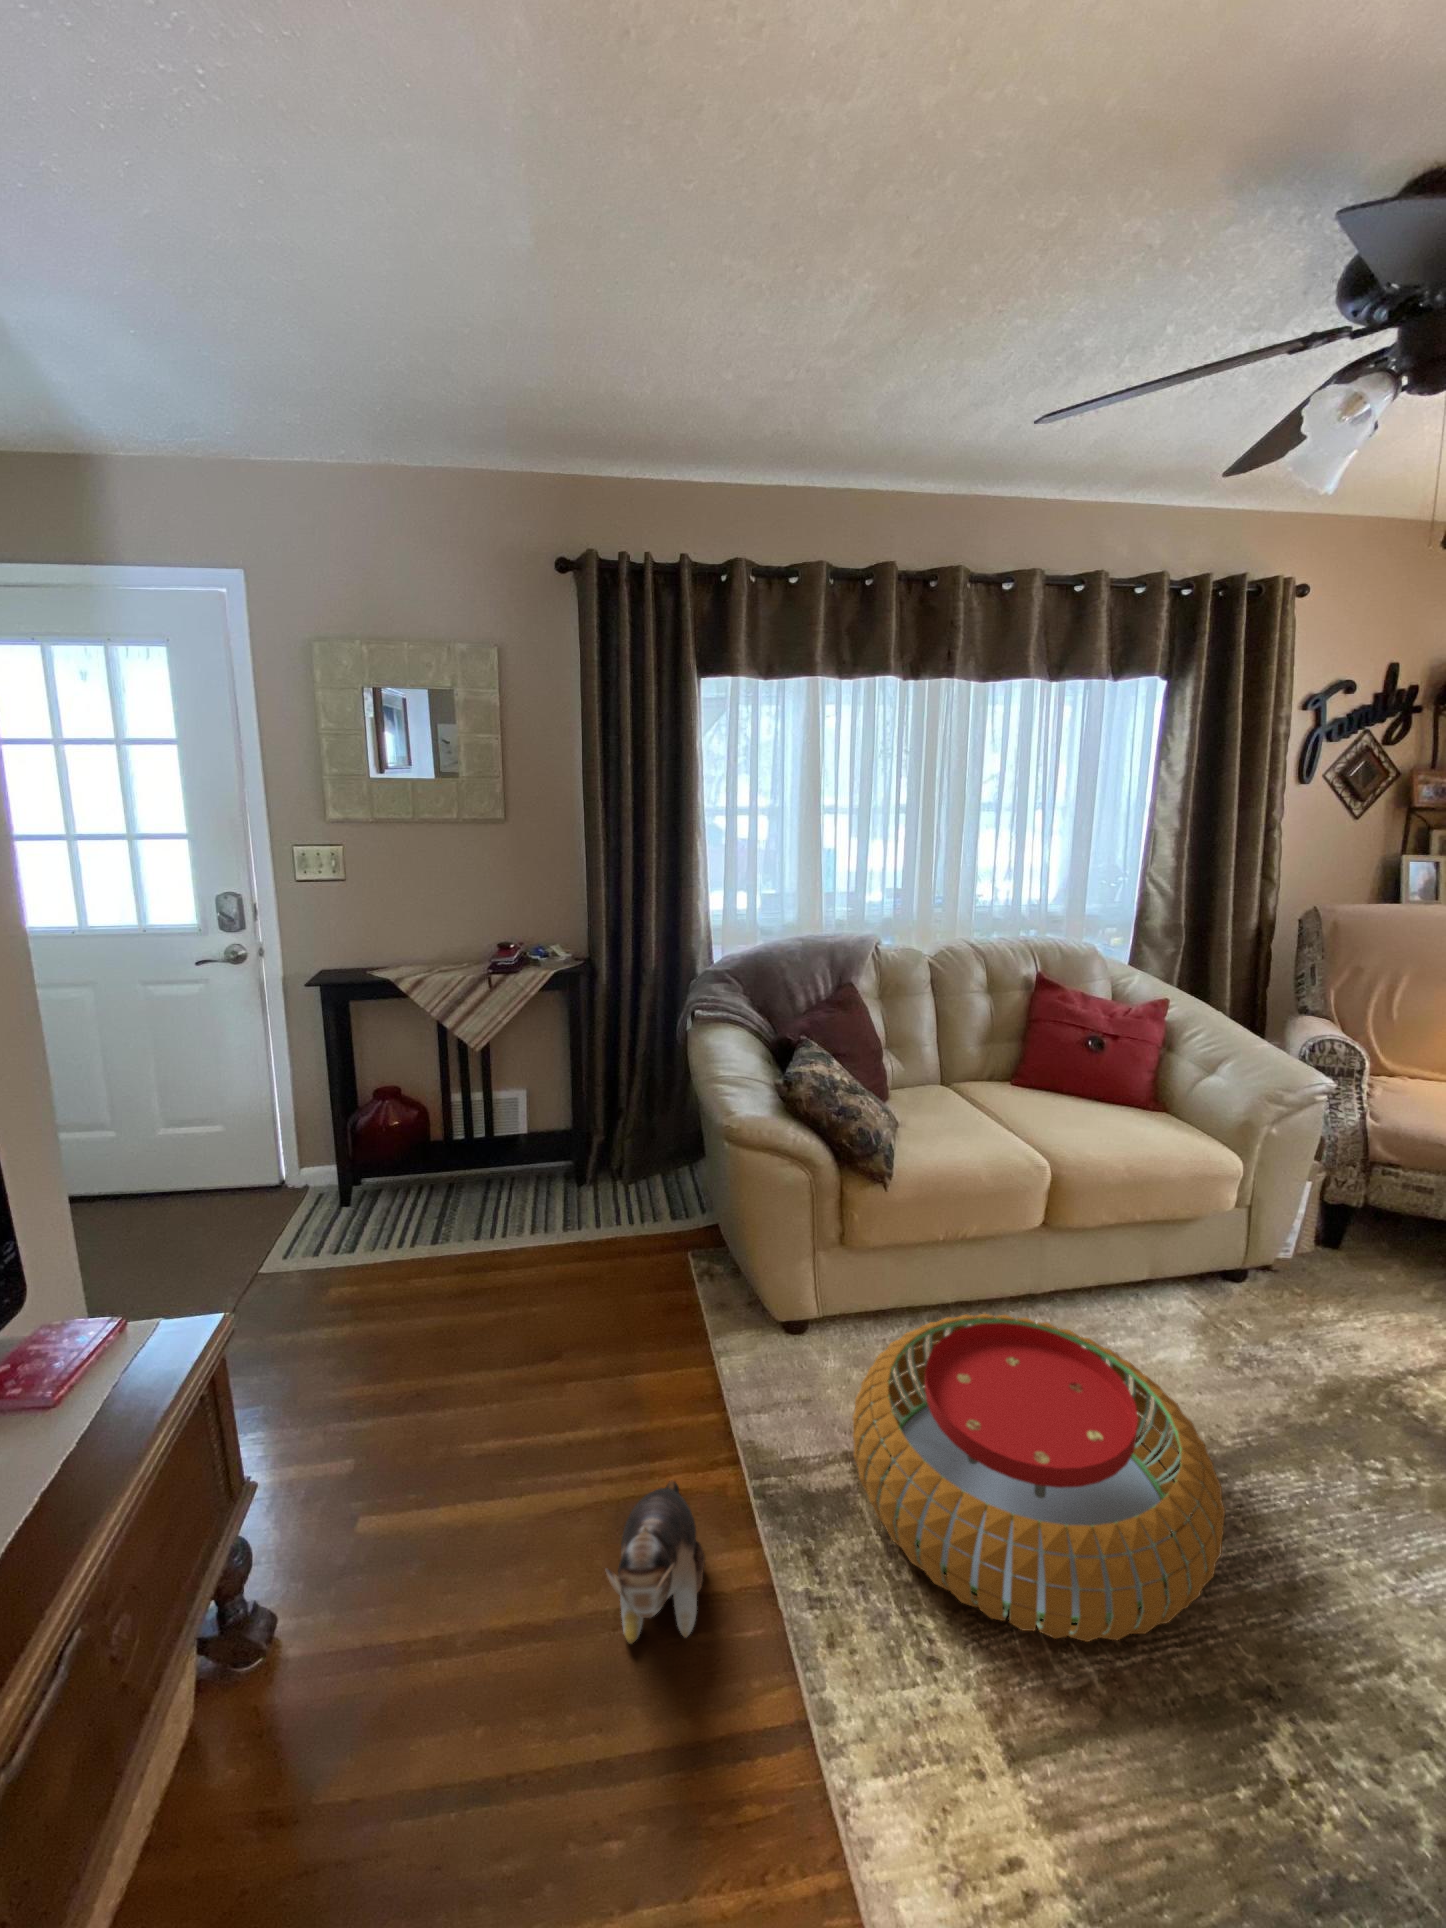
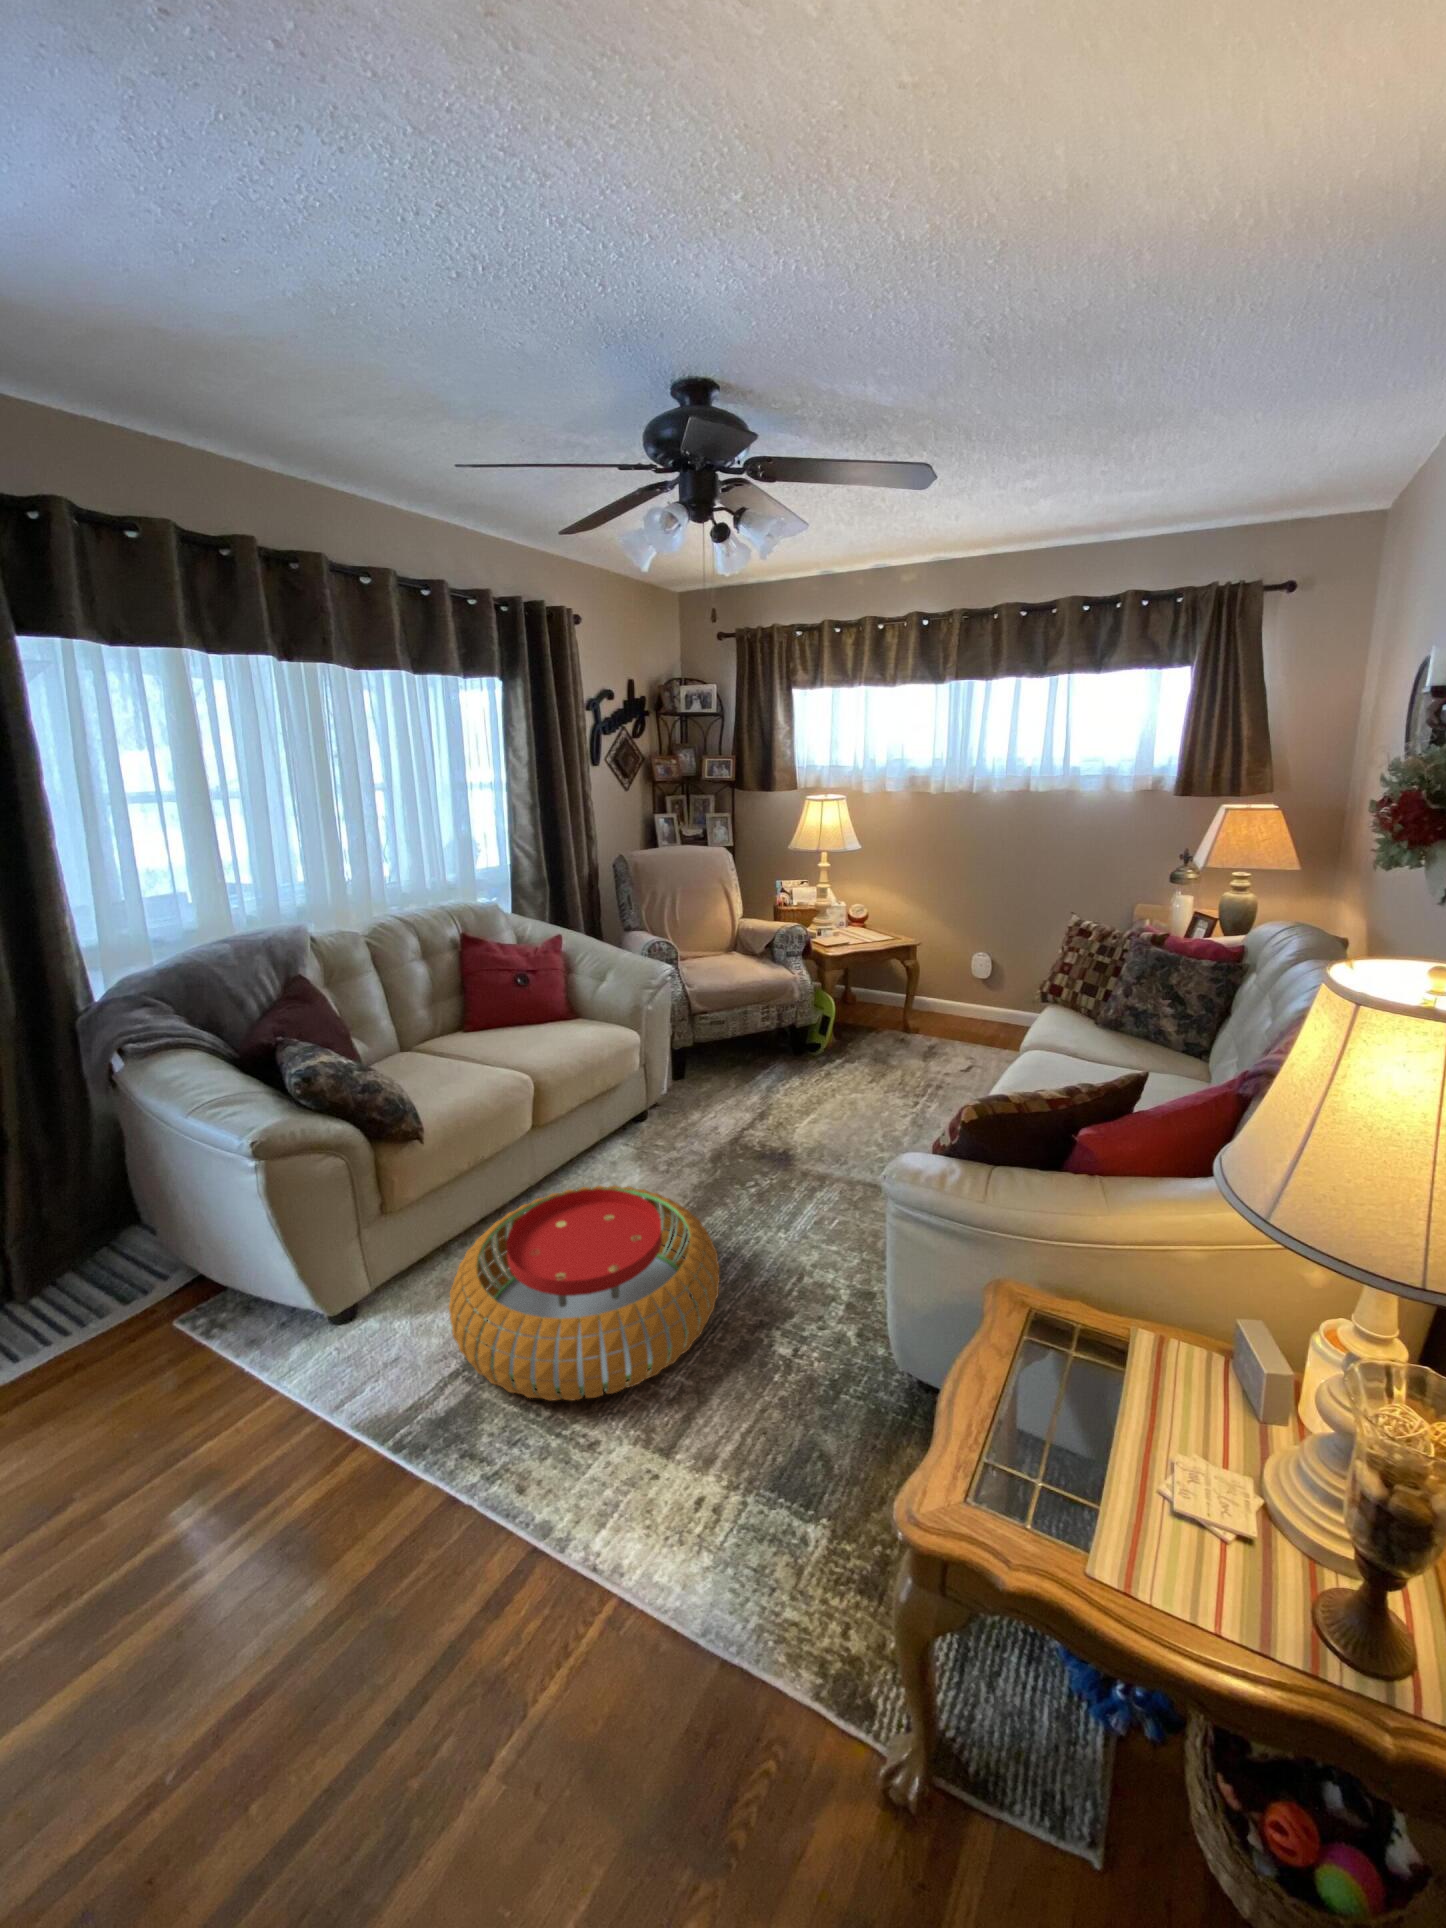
plush toy: present [605,1481,705,1644] -> none [295,1487,403,1638]

